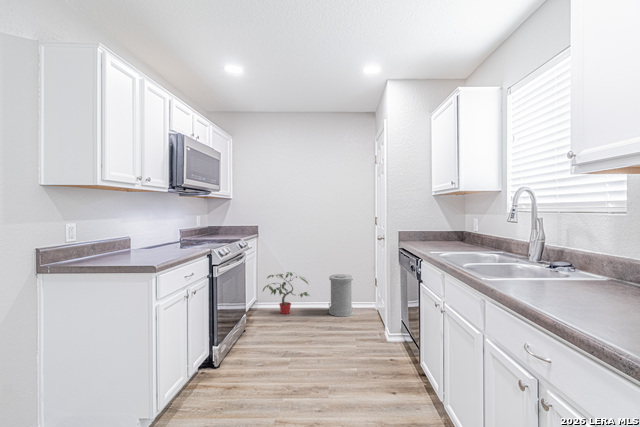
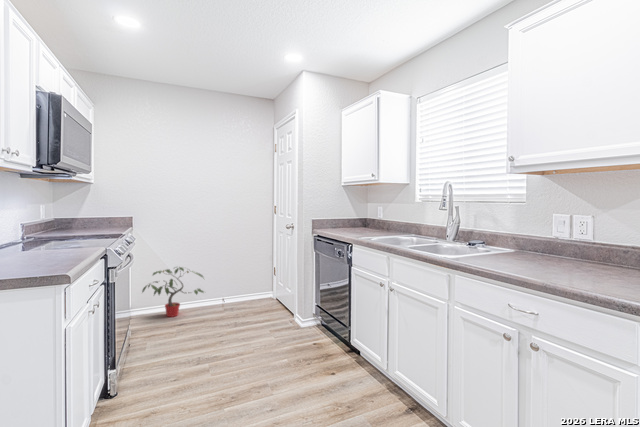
trash can: present [329,274,353,316] -> none [225,266,253,311]

